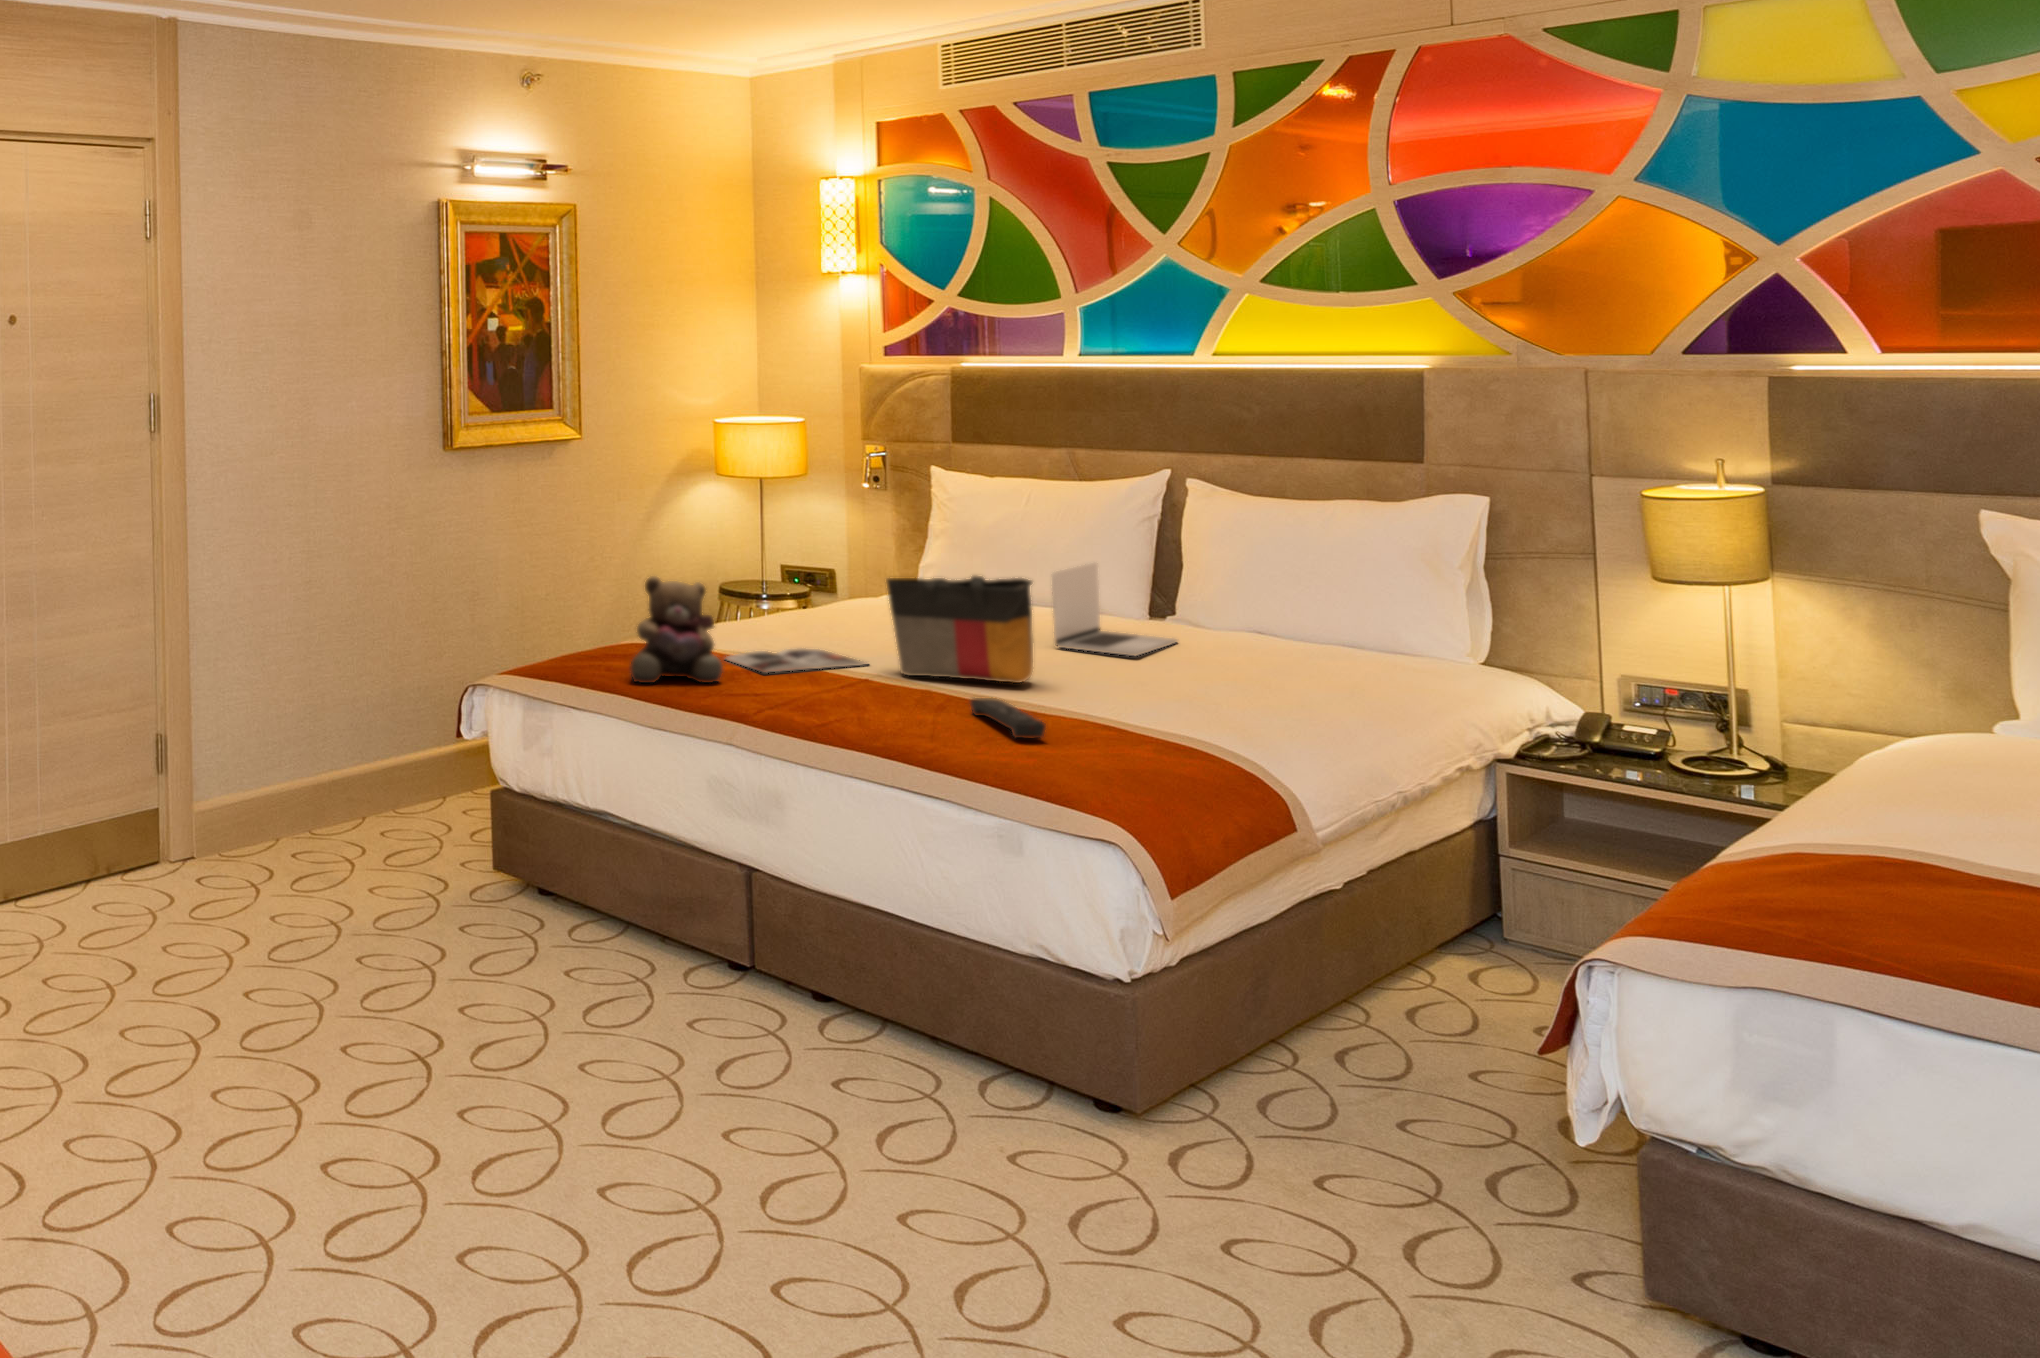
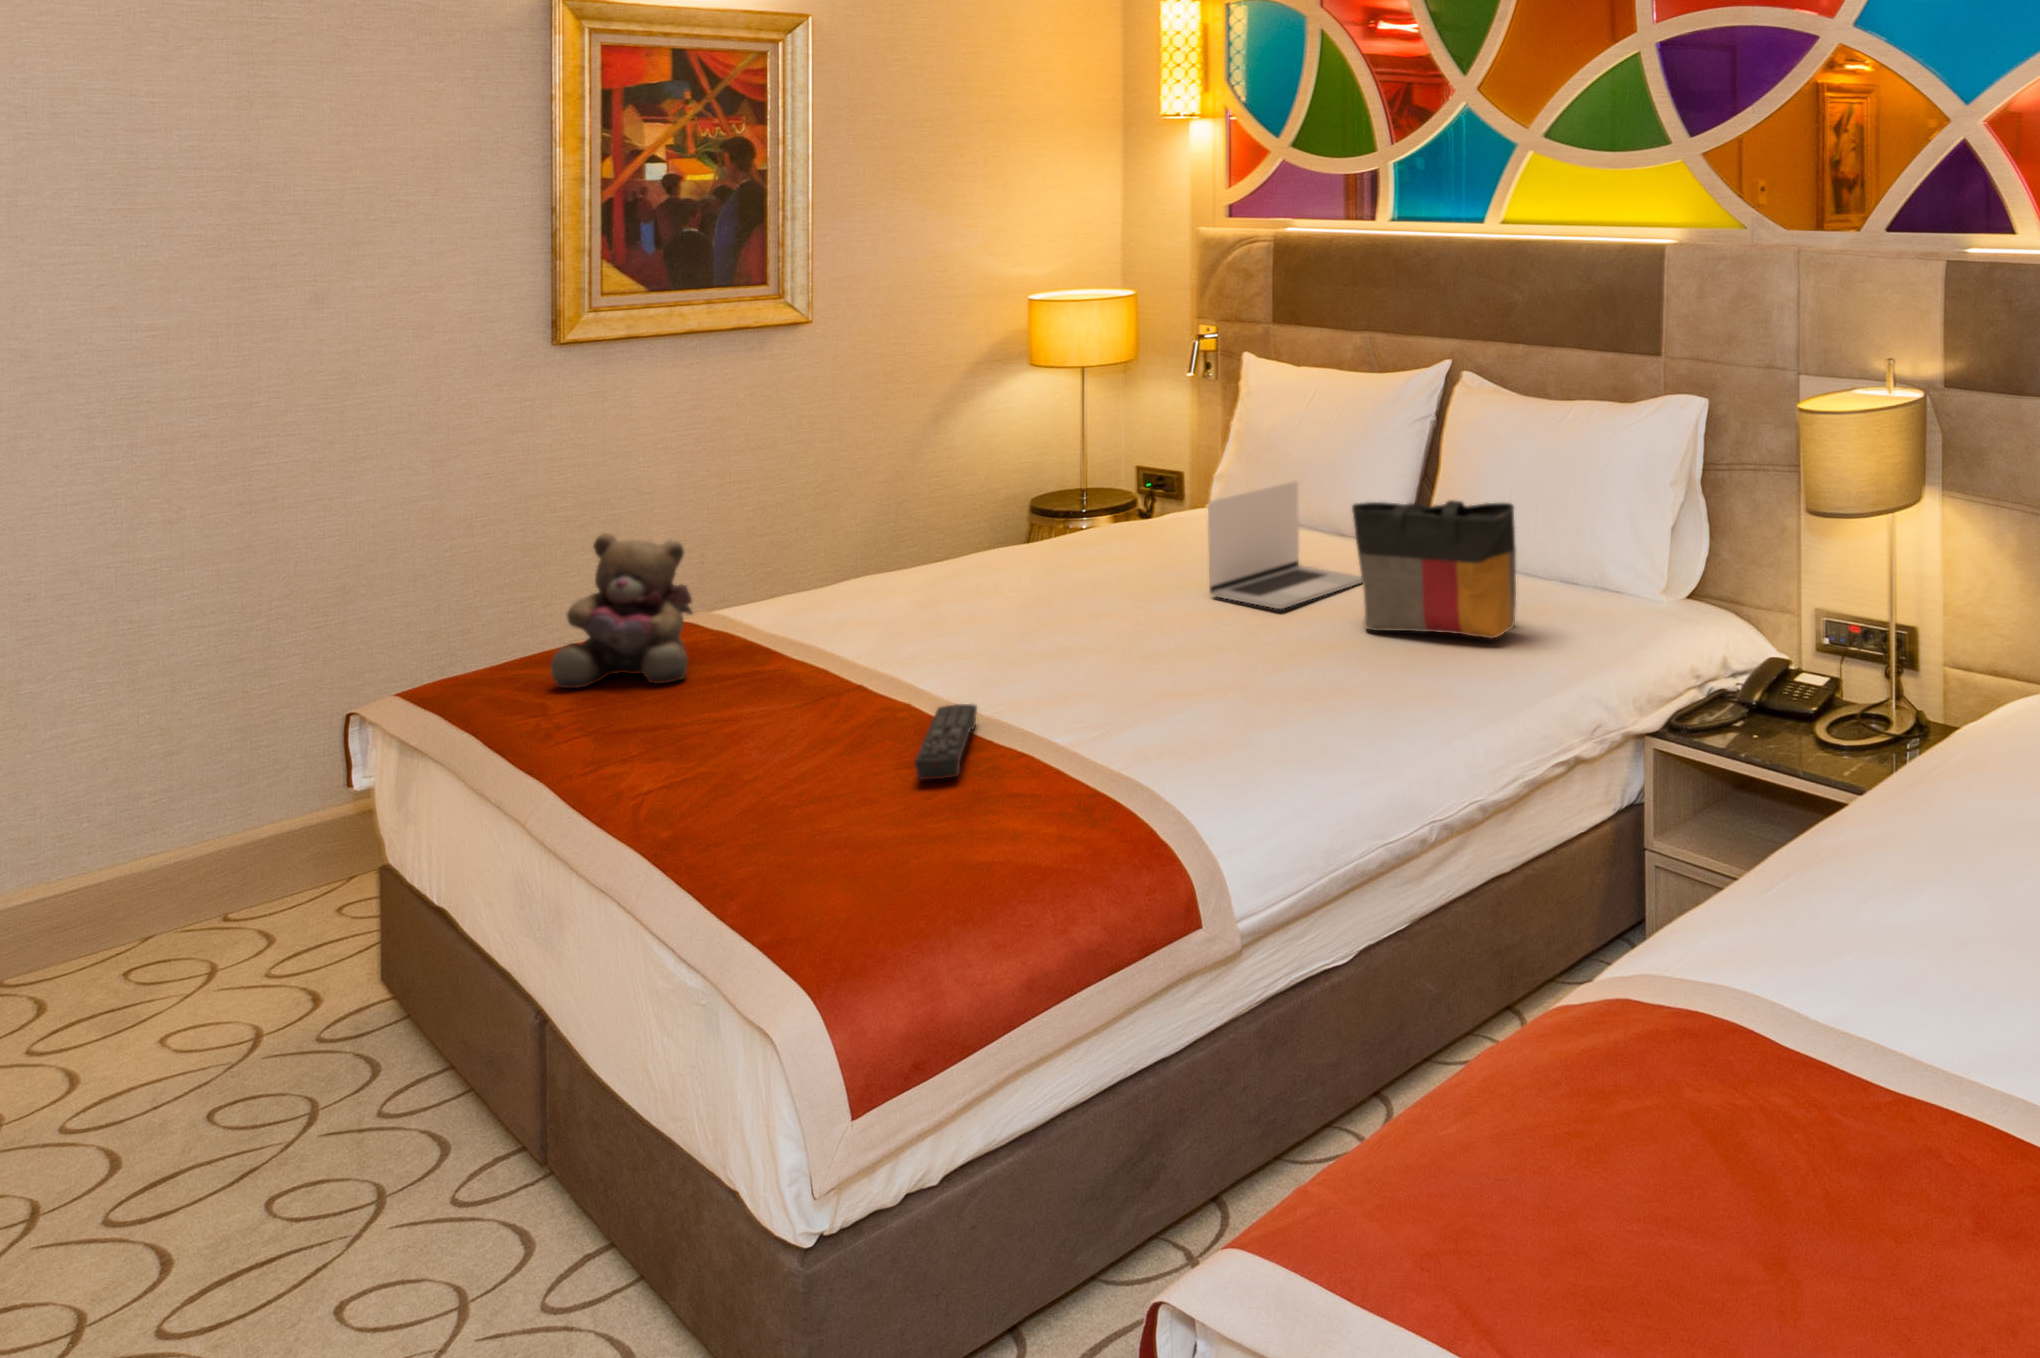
tote bag: present [887,576,1033,683] -> present [1352,500,1516,638]
magazine: present [726,648,867,673] -> none [759,612,938,660]

